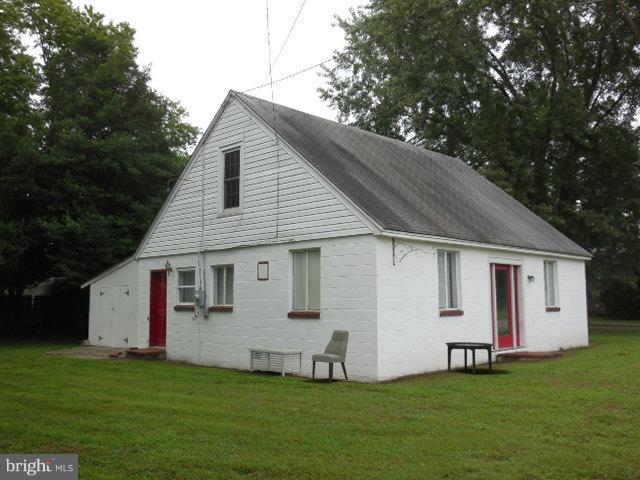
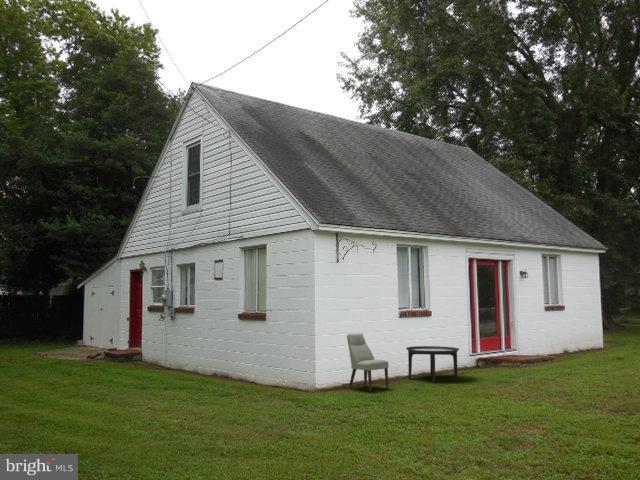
chair: present [312,330,349,382] -> present [347,333,389,392]
storage bench: present [248,347,304,376] -> none [196,351,250,383]

